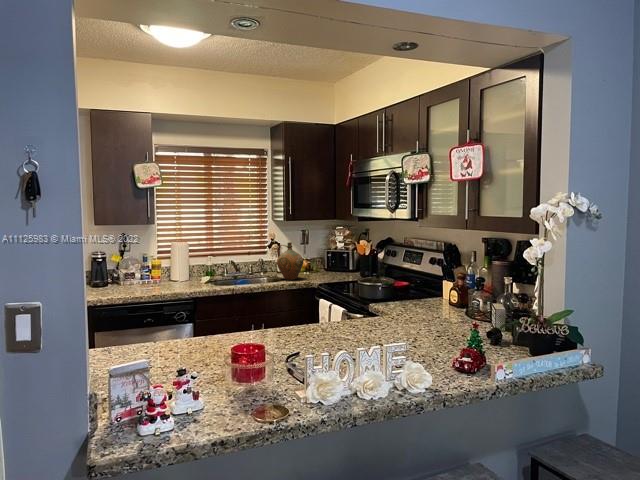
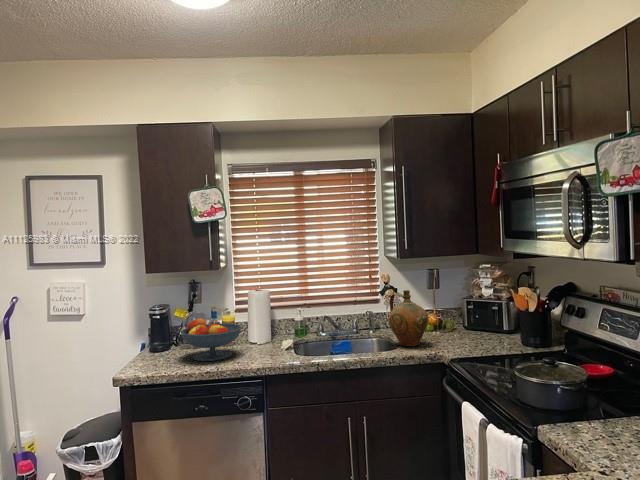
fruit bowl: none [126,260,173,290] -> present [180,319,242,361]

